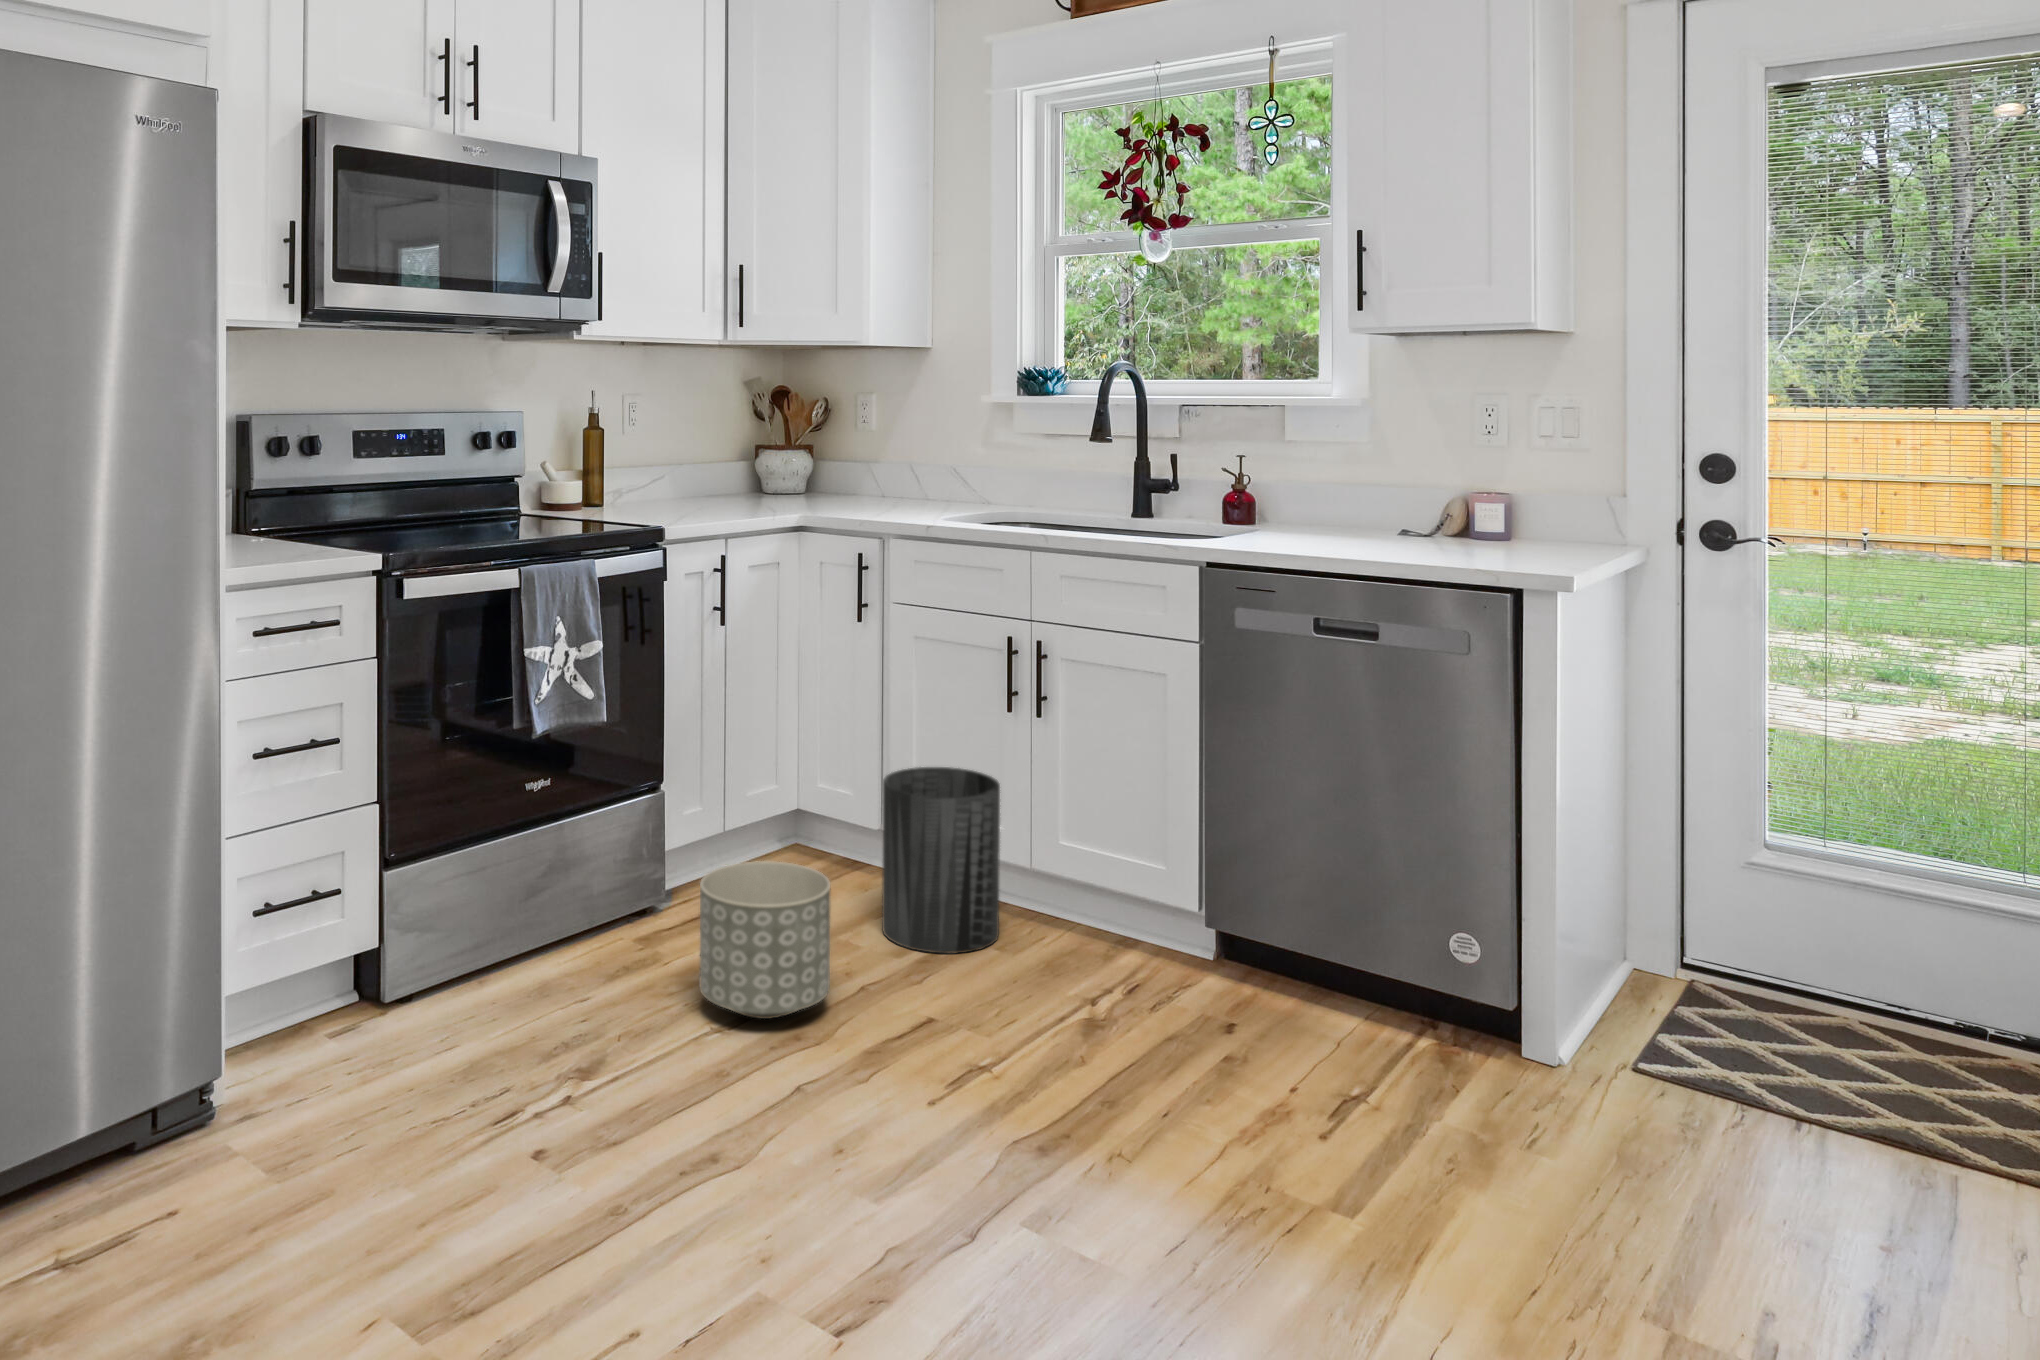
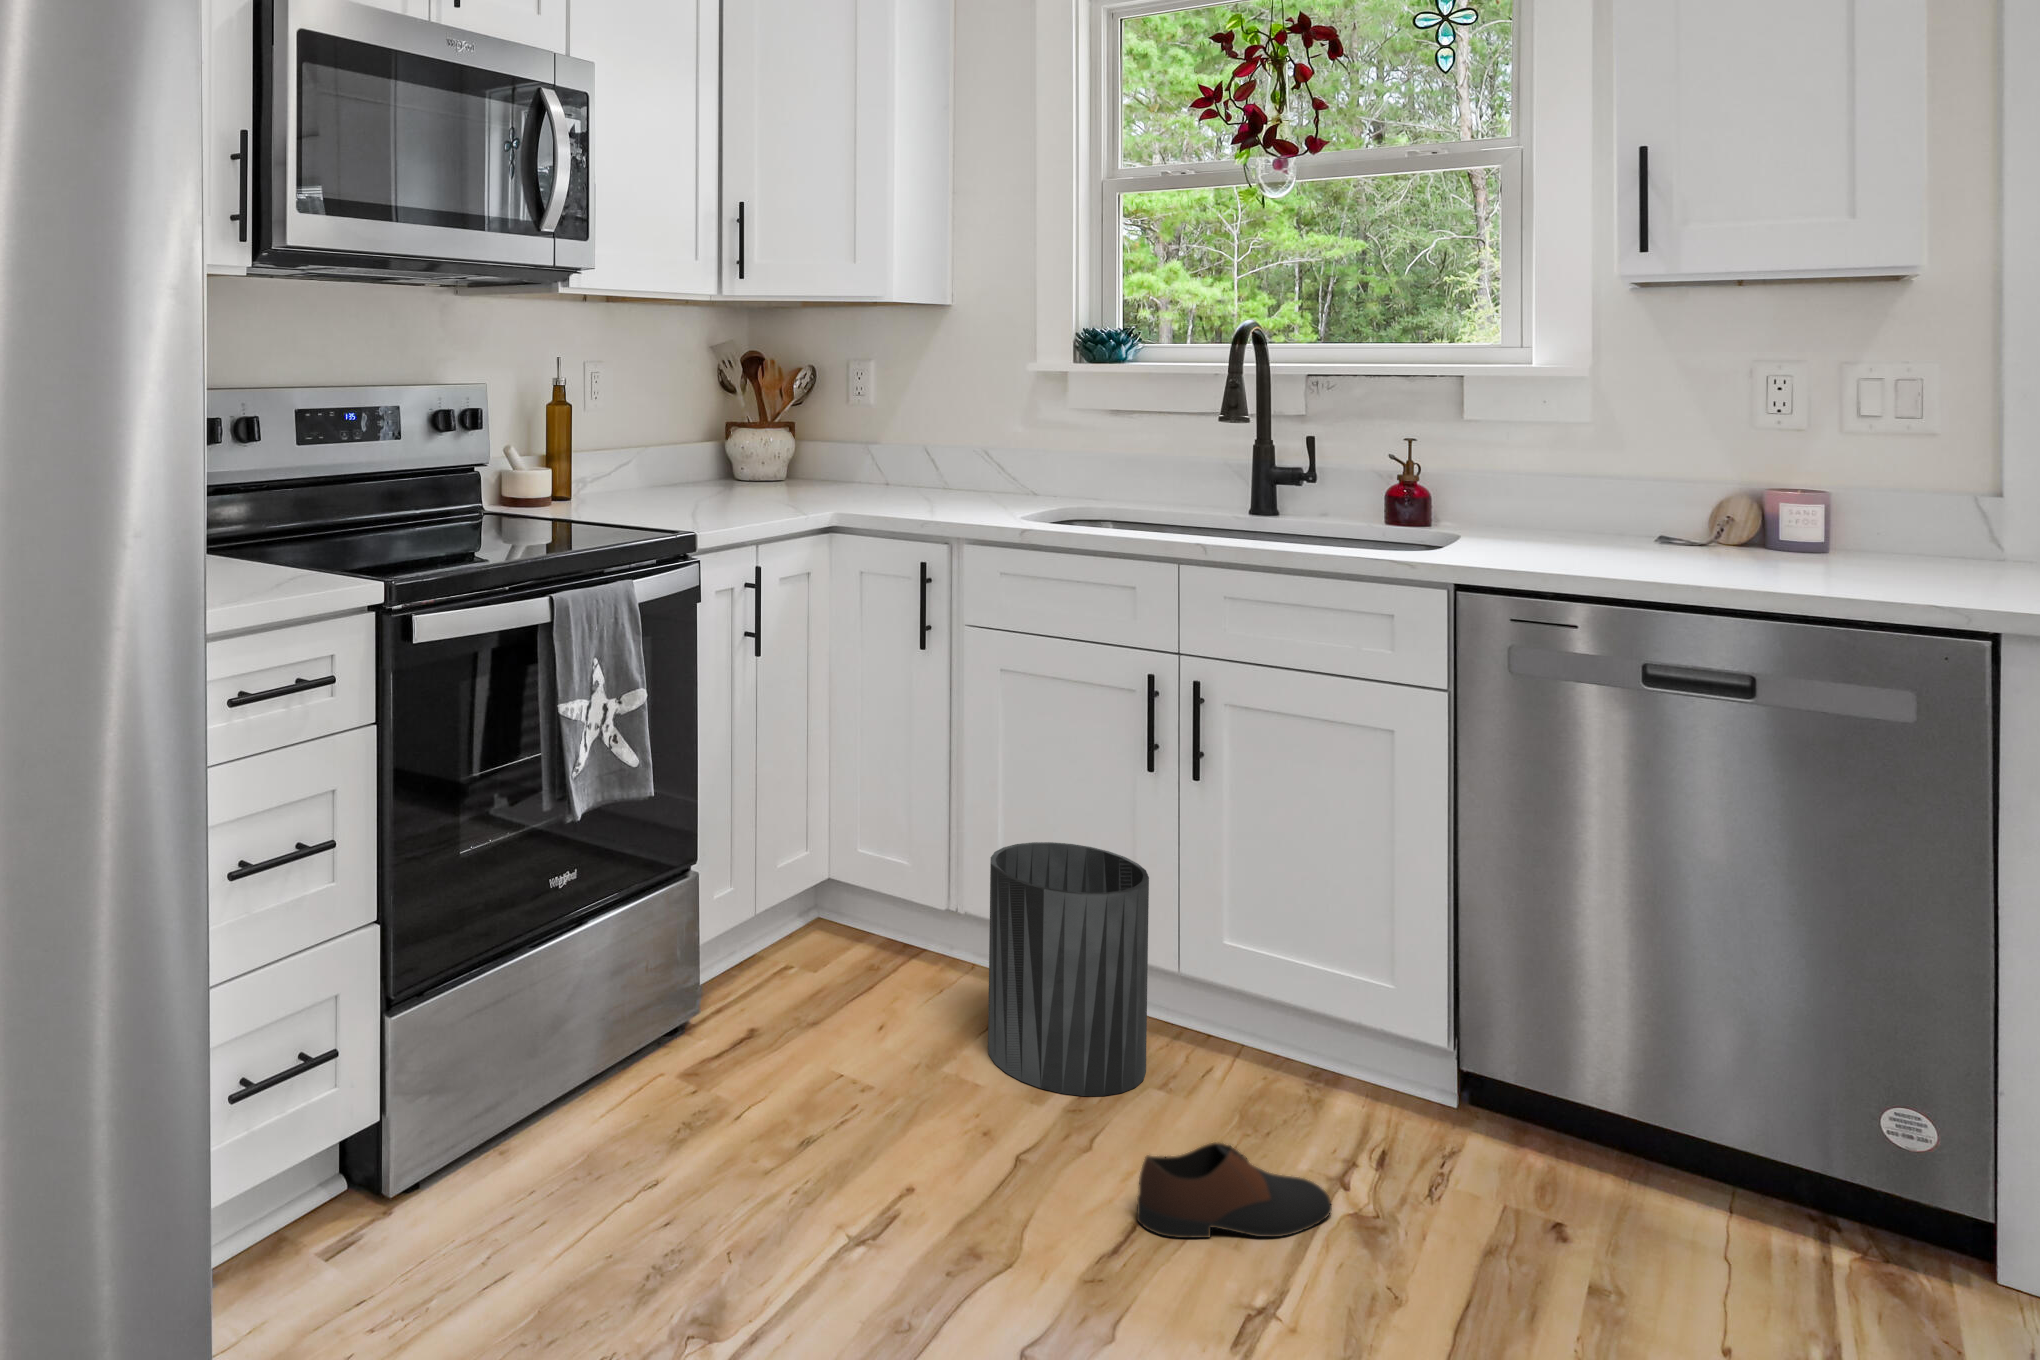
planter: present [699,861,831,1019] -> none [808,988,990,1214]
shoe: none [933,967,1080,1034] -> present [1137,1143,1332,1238]

